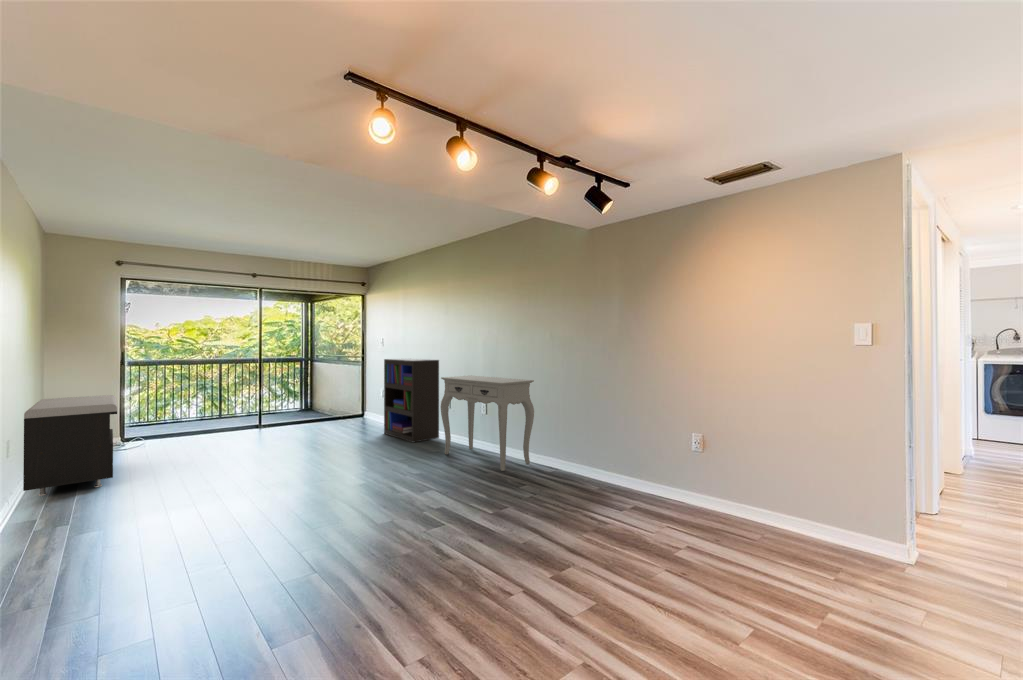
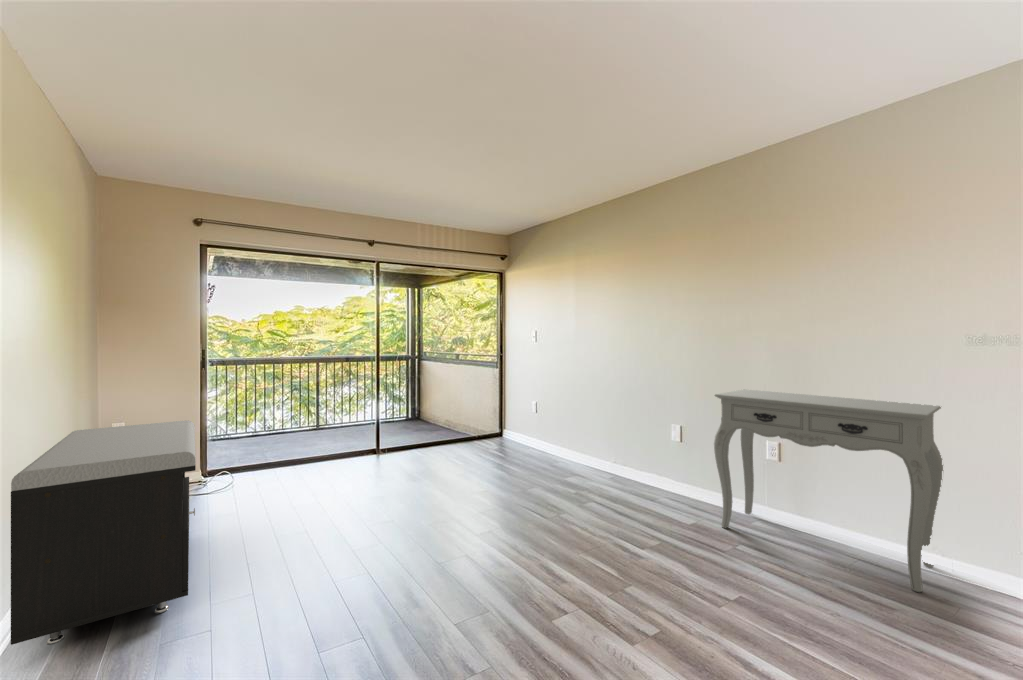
bookshelf: present [384,359,439,442] -> none [562,359,658,493]

